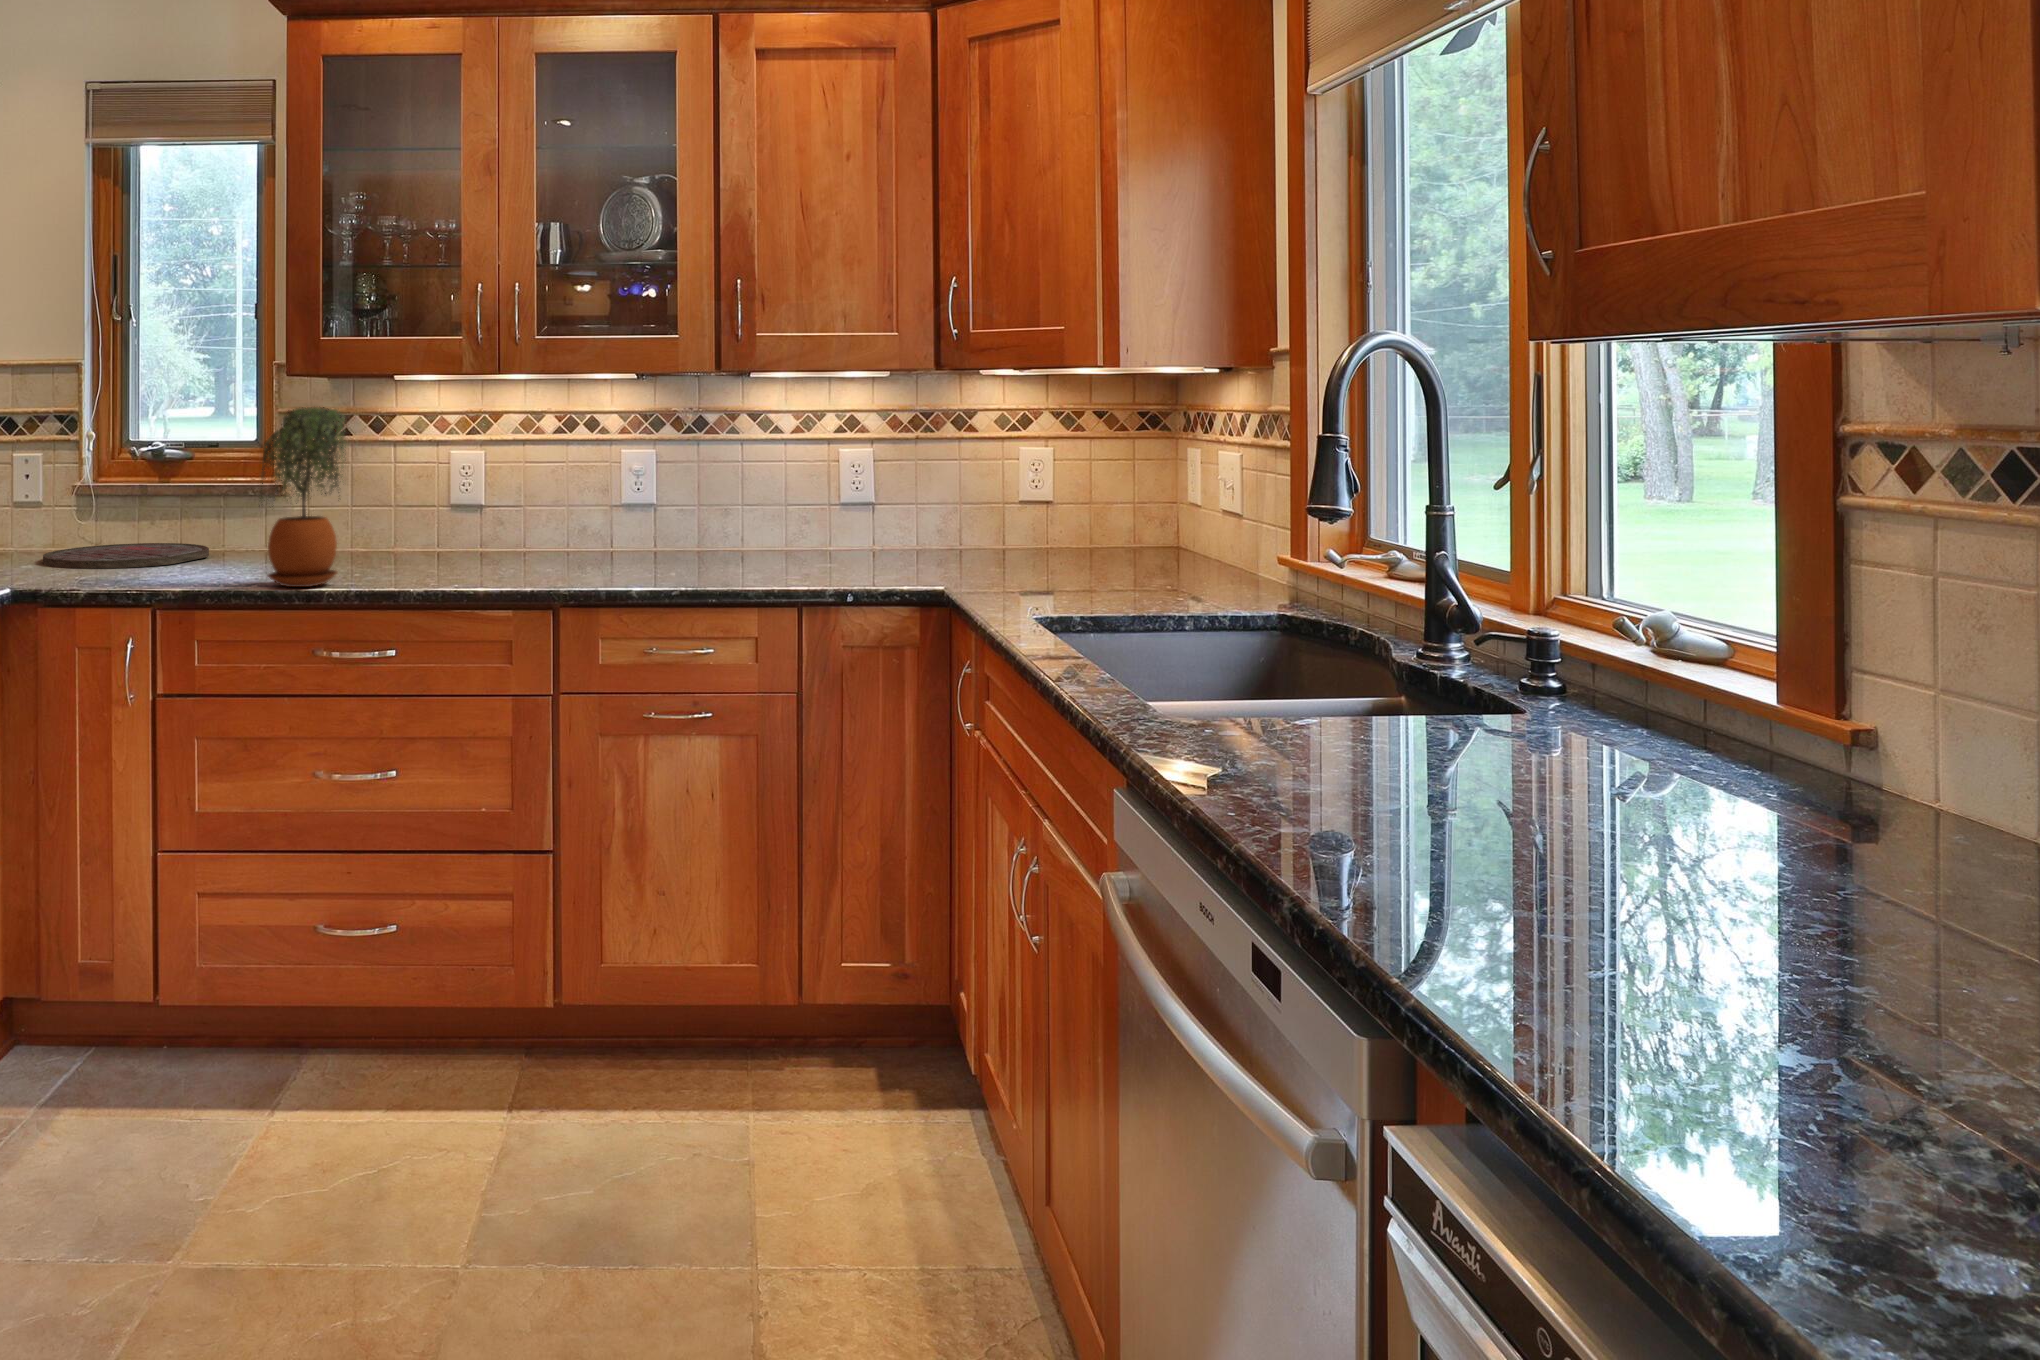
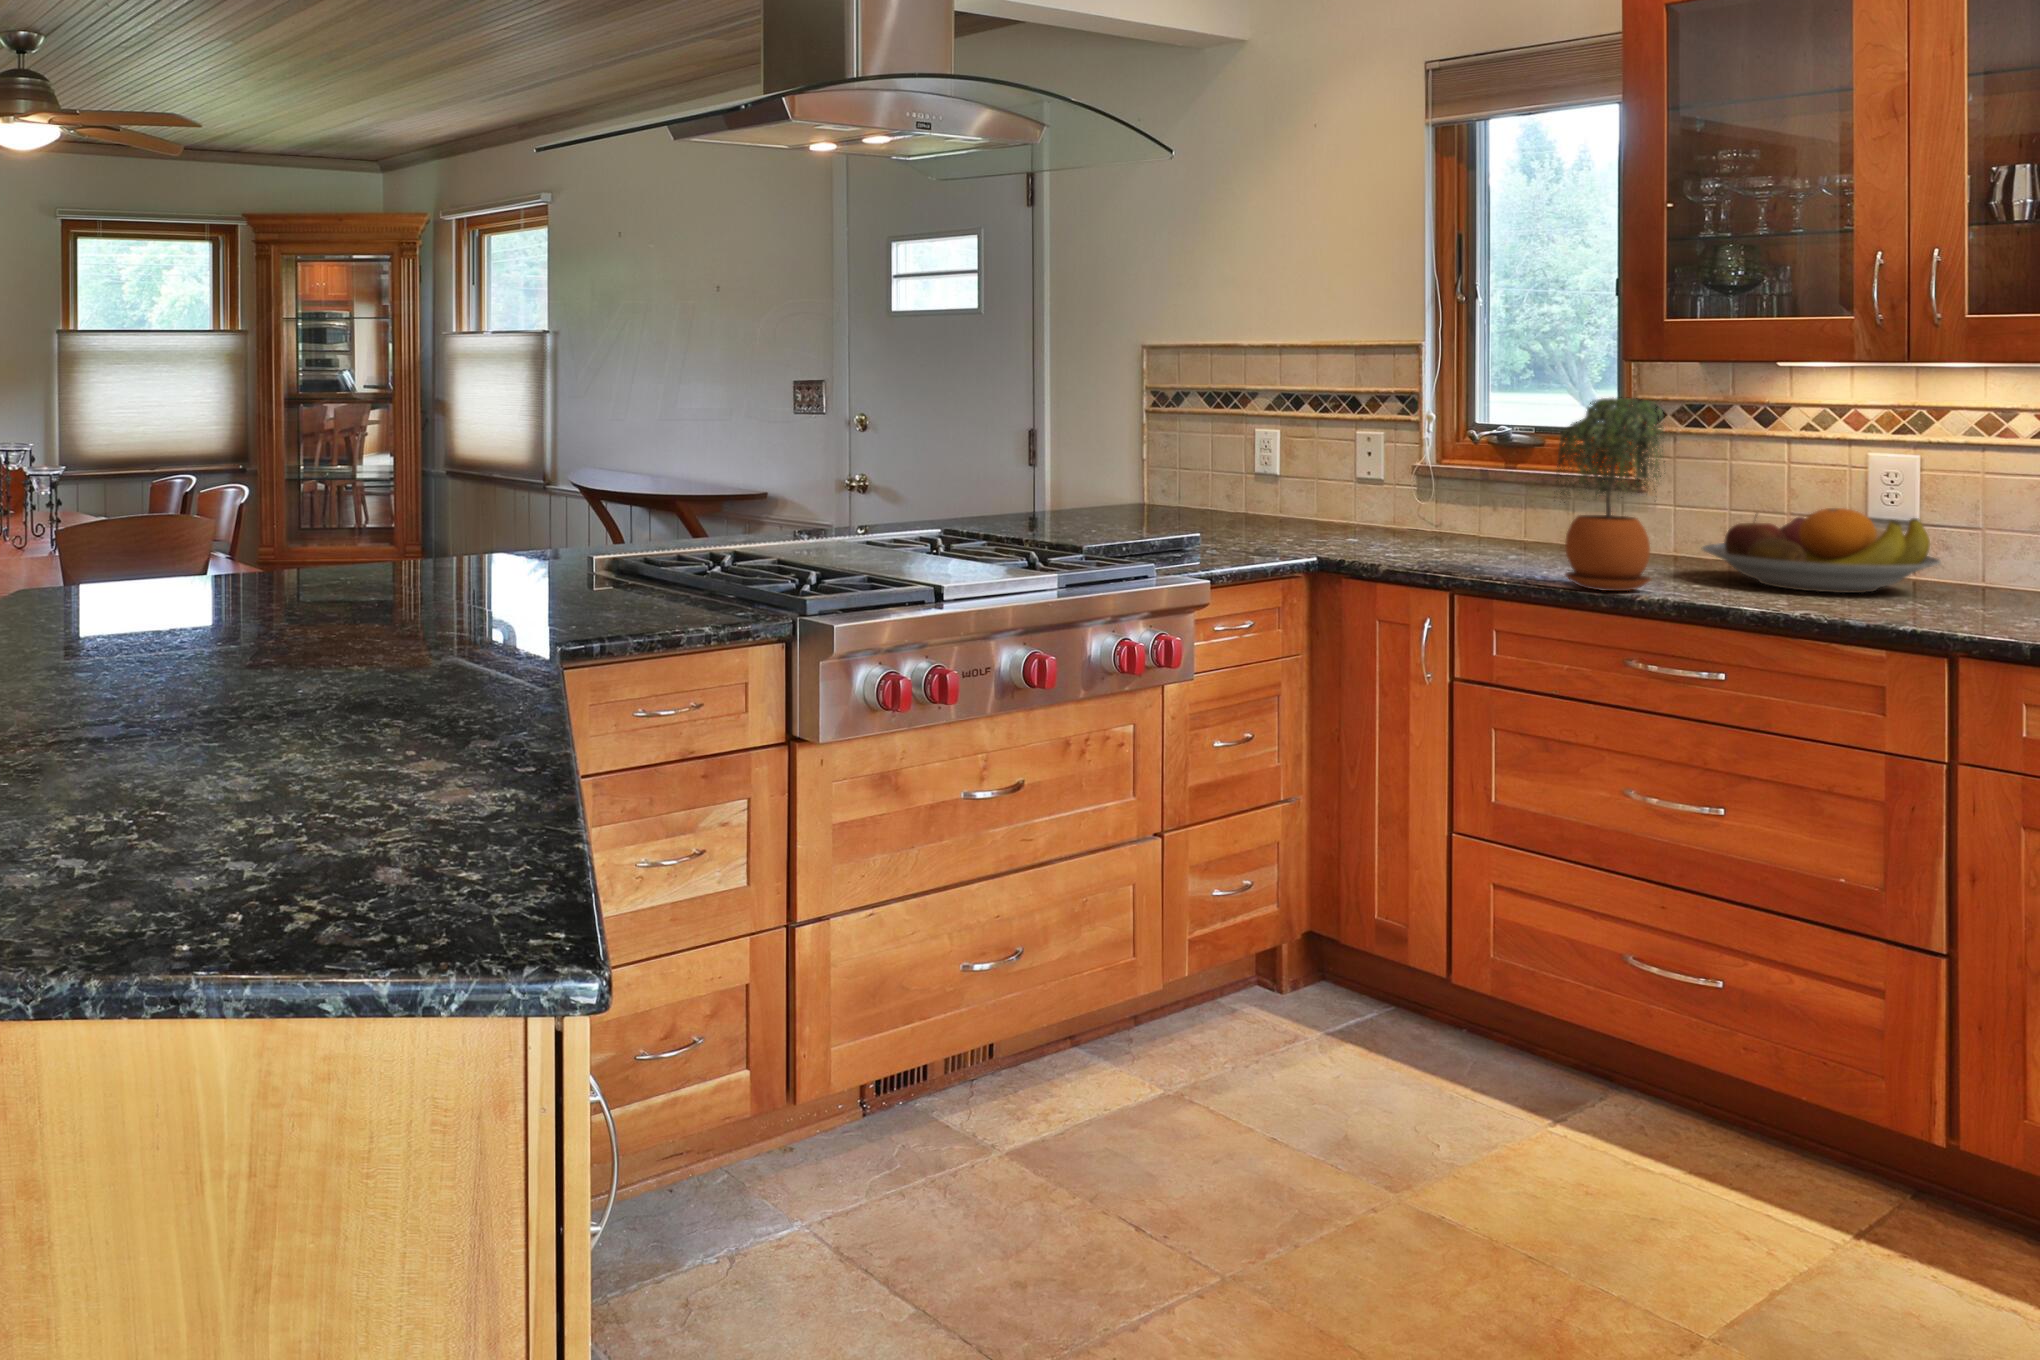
fruit bowl: none [351,496,511,567] -> present [1702,508,1940,593]
cutting board: present [43,543,209,569] -> none [1366,528,1545,553]

